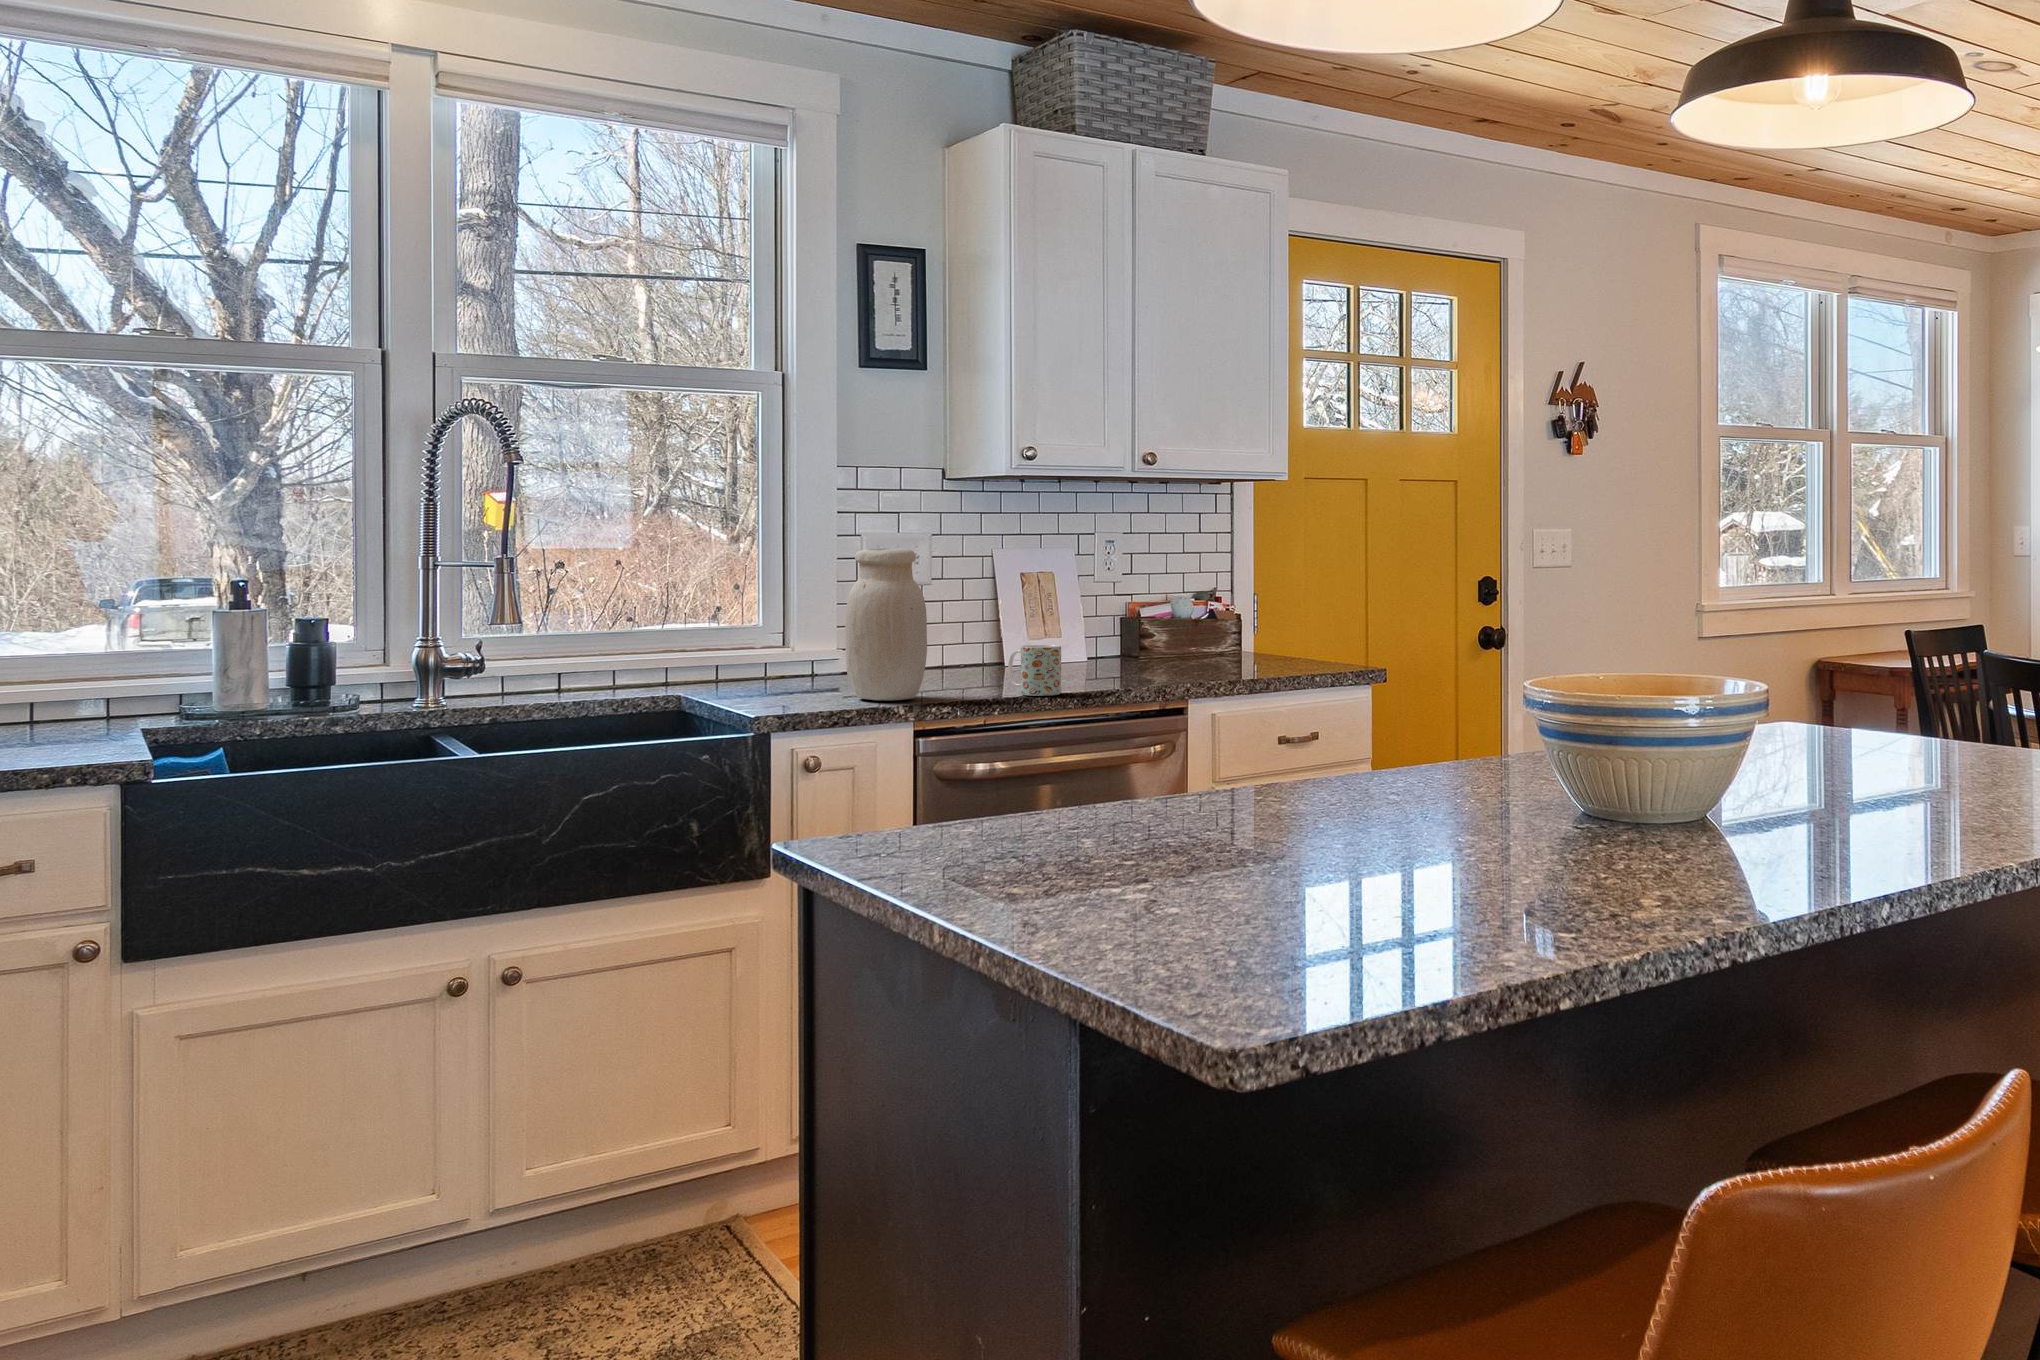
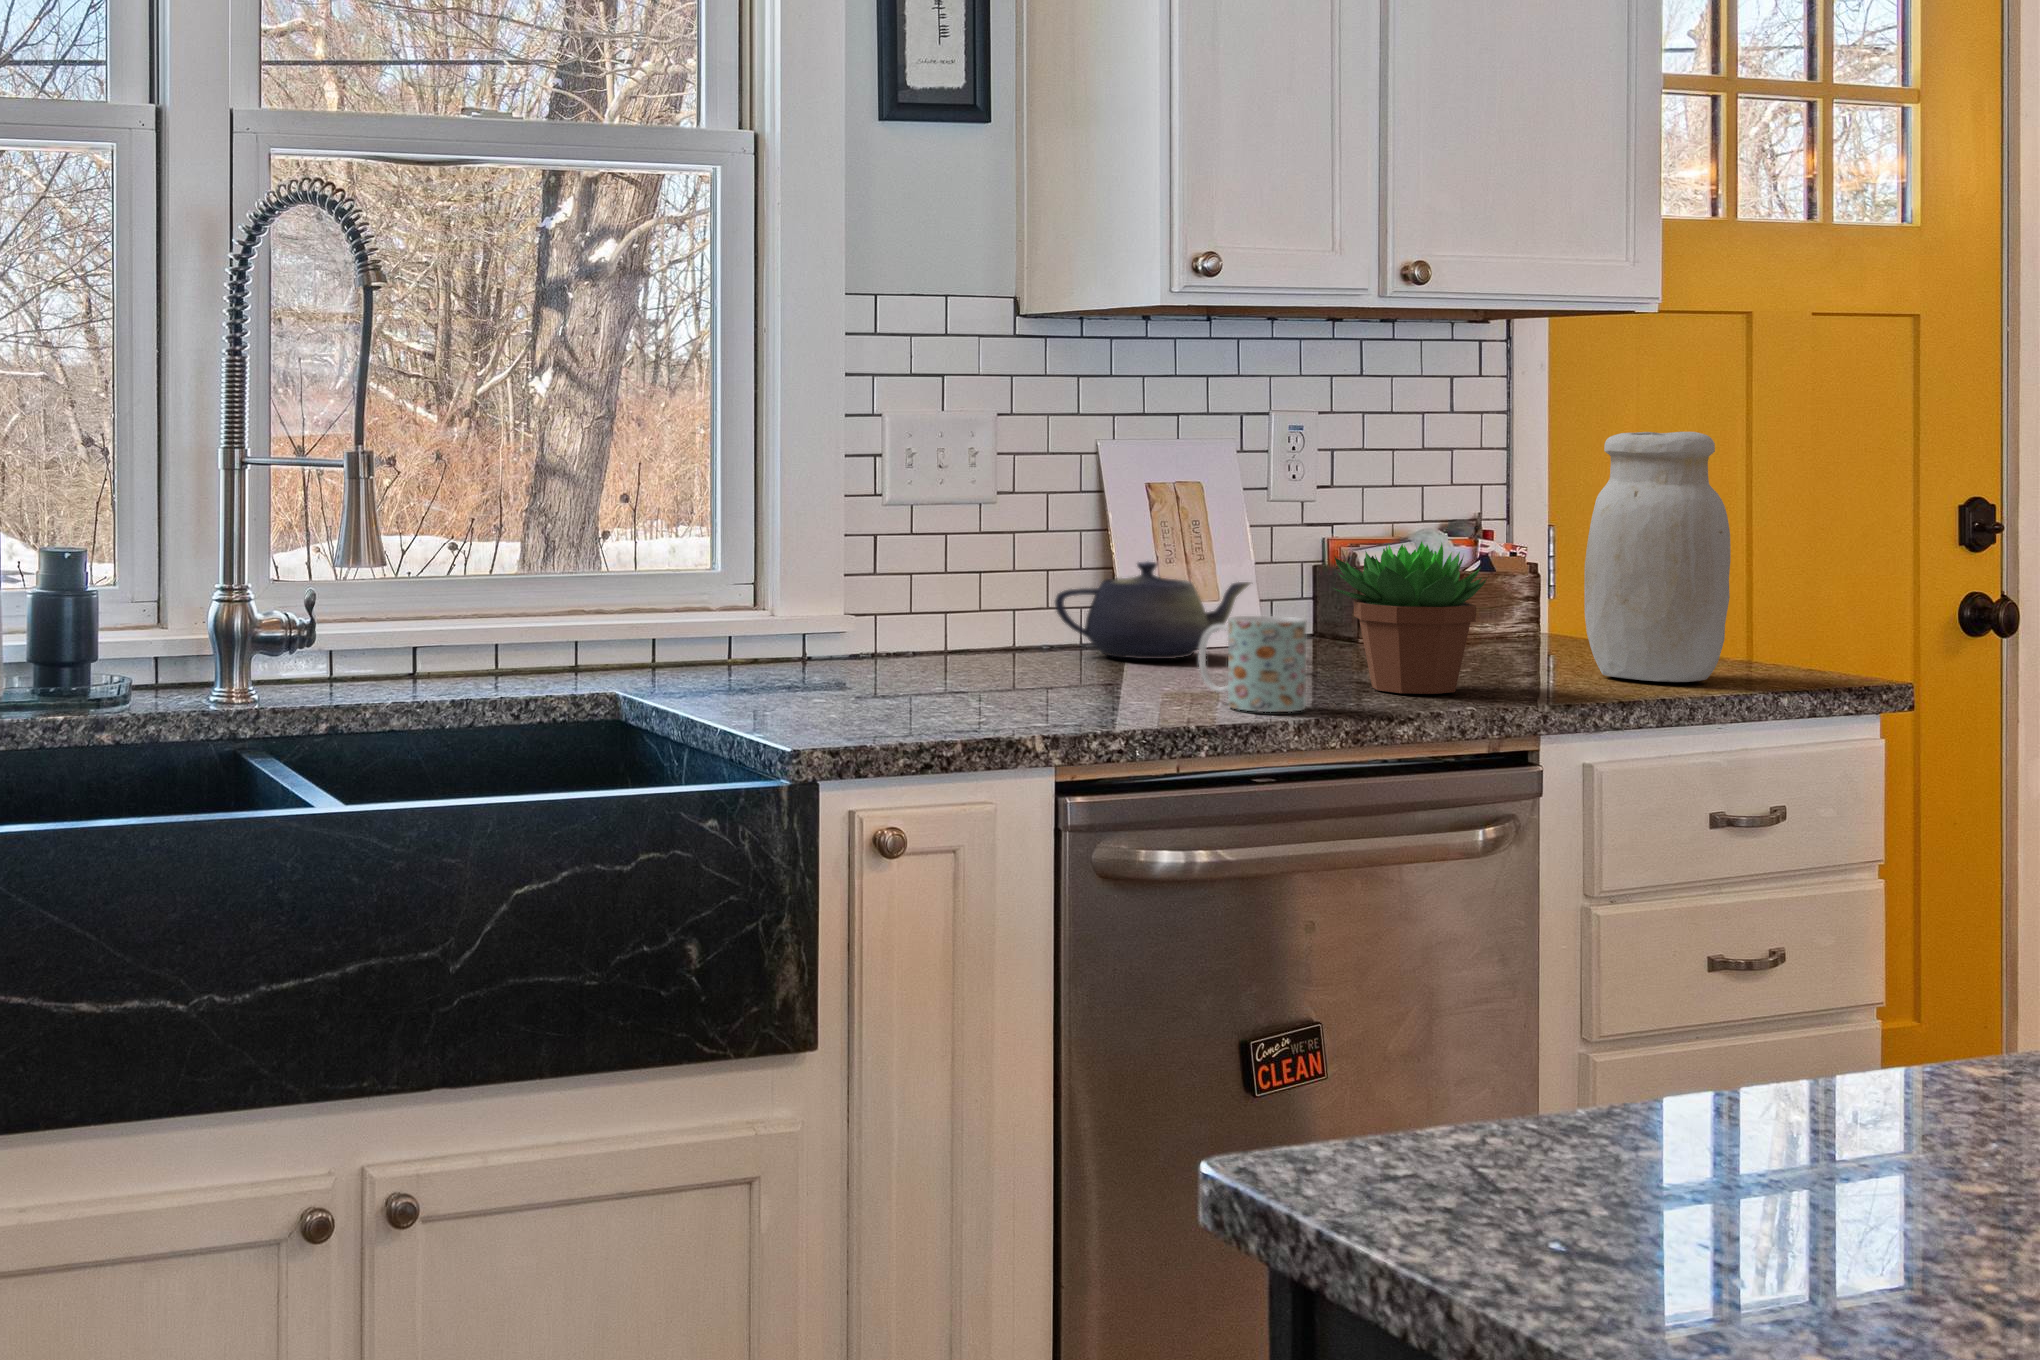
jar: present [845,548,927,701] -> present [1584,432,1731,682]
succulent plant: none [1092,604,1169,686] -> present [1334,541,1487,694]
teapot: none [957,618,1067,672] -> present [1055,562,1250,659]

